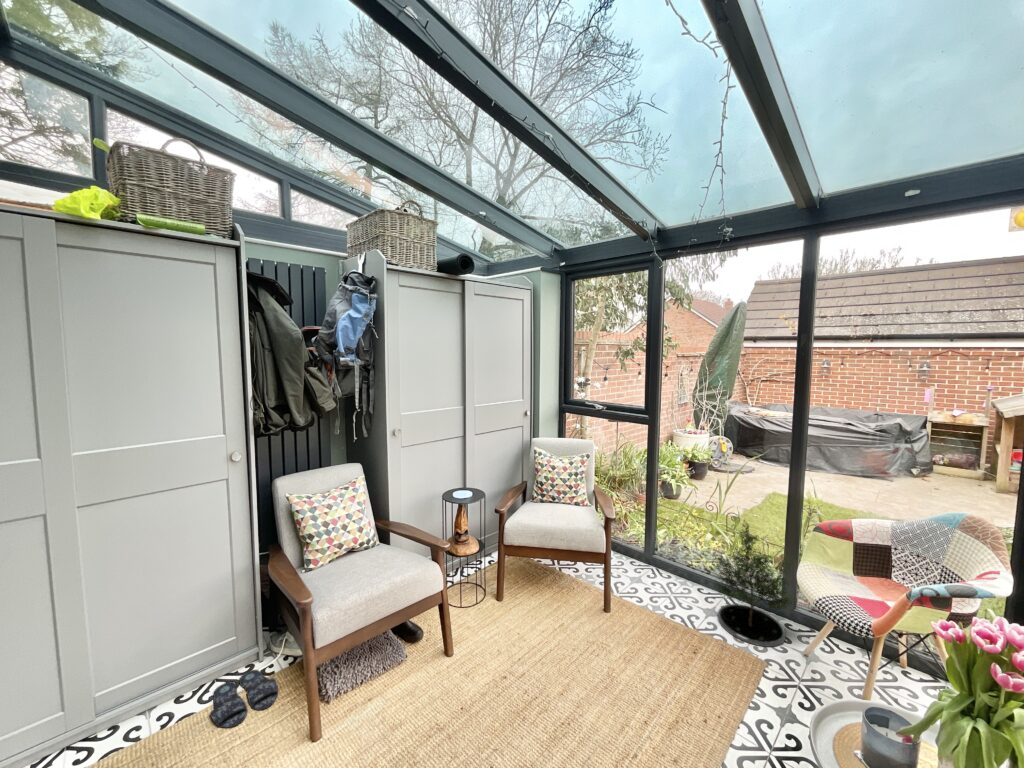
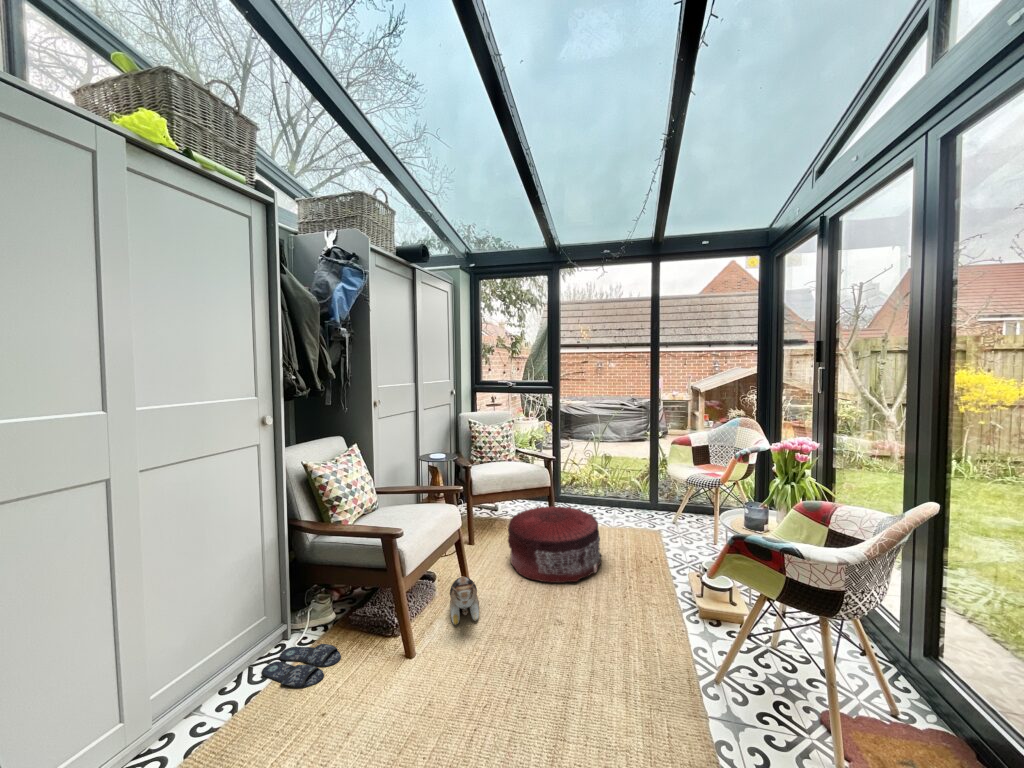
potted tree: present [713,520,794,647] -> none [617,444,667,525]
pouf: none [509,579,631,712] -> present [508,506,602,583]
plush toy: none [370,655,439,719] -> present [450,576,479,625]

